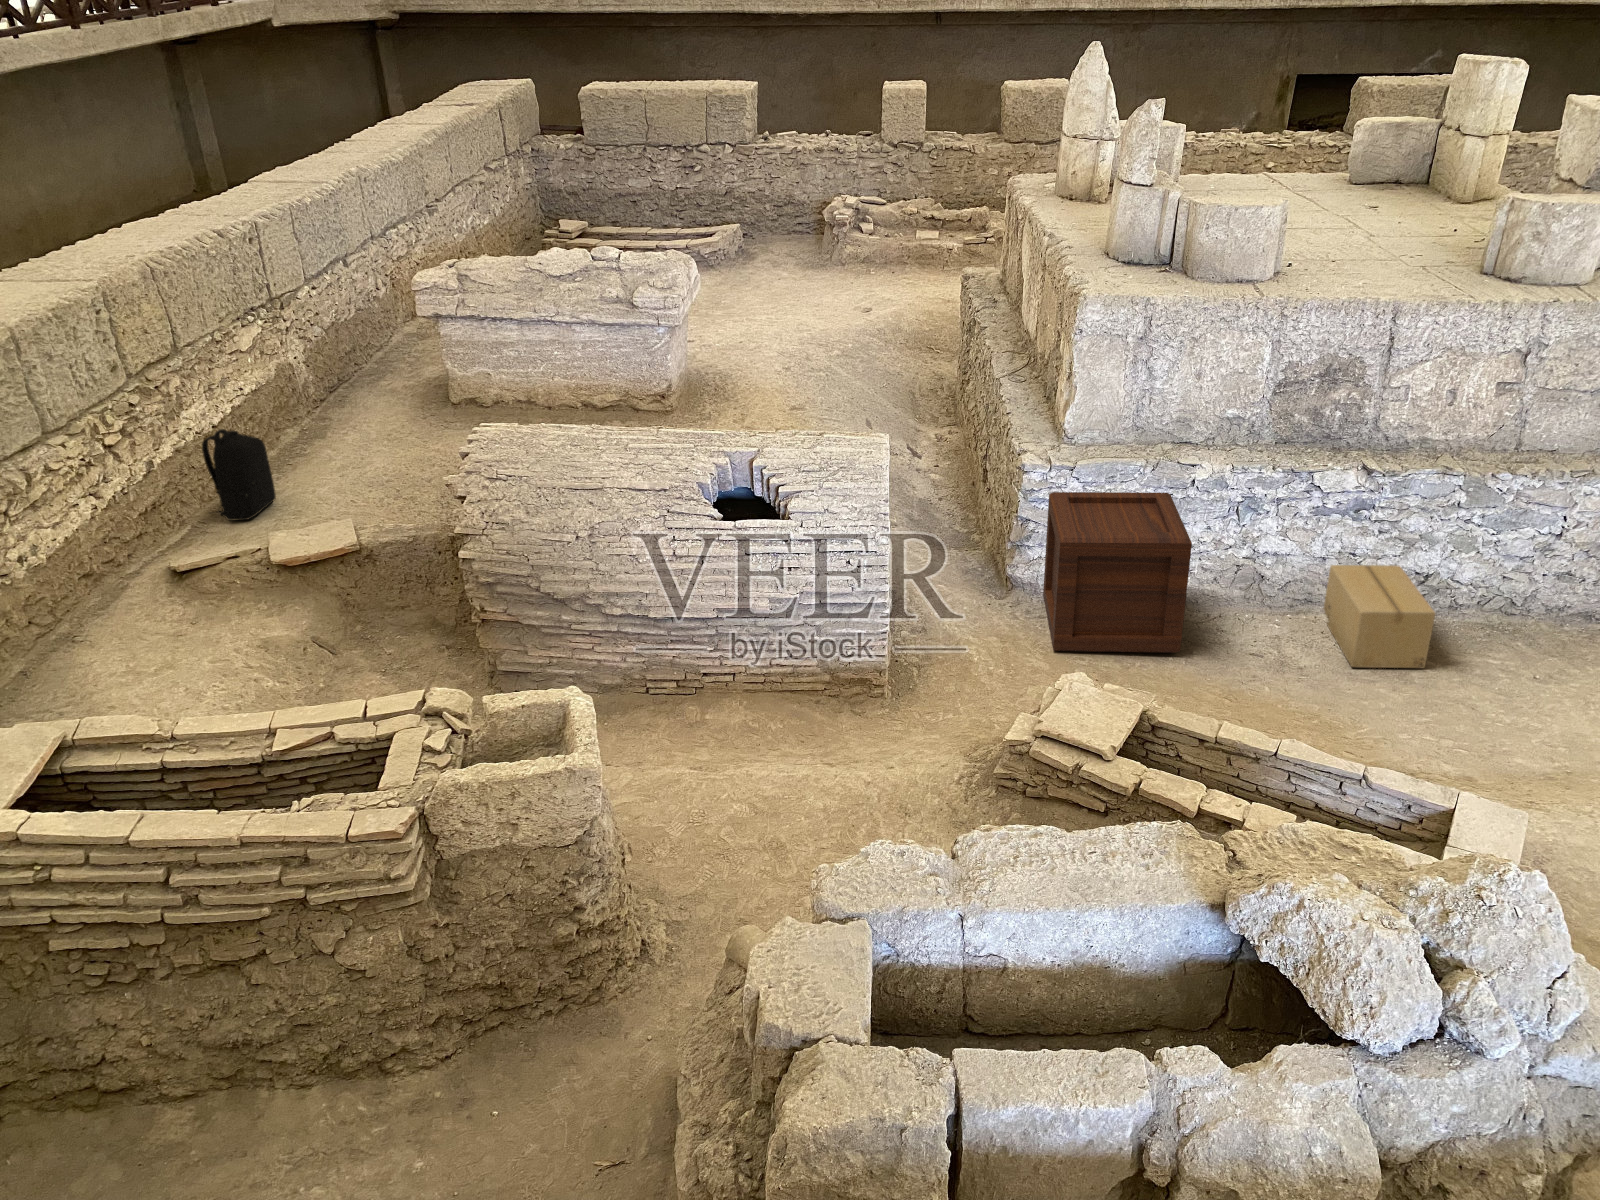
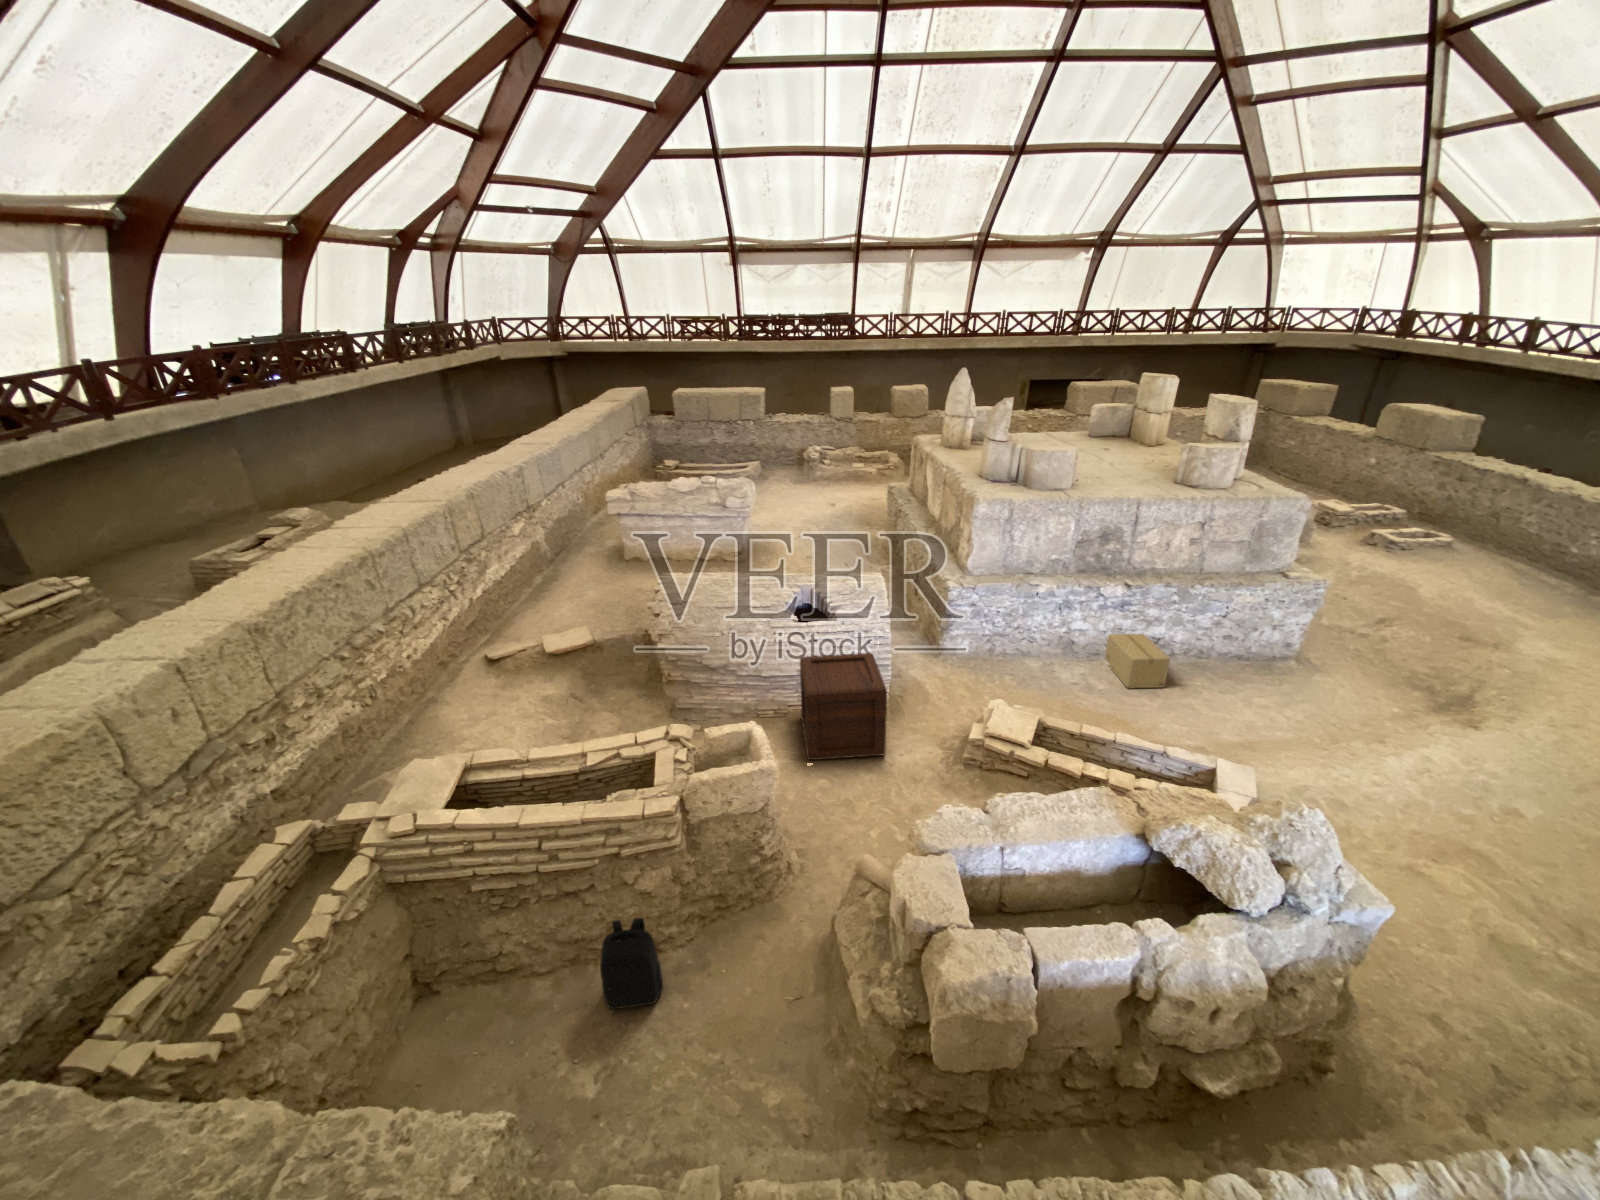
backpack: present [202,429,276,520] -> present [600,918,663,1009]
wooden crate: present [1043,492,1192,653] -> present [800,653,887,760]

